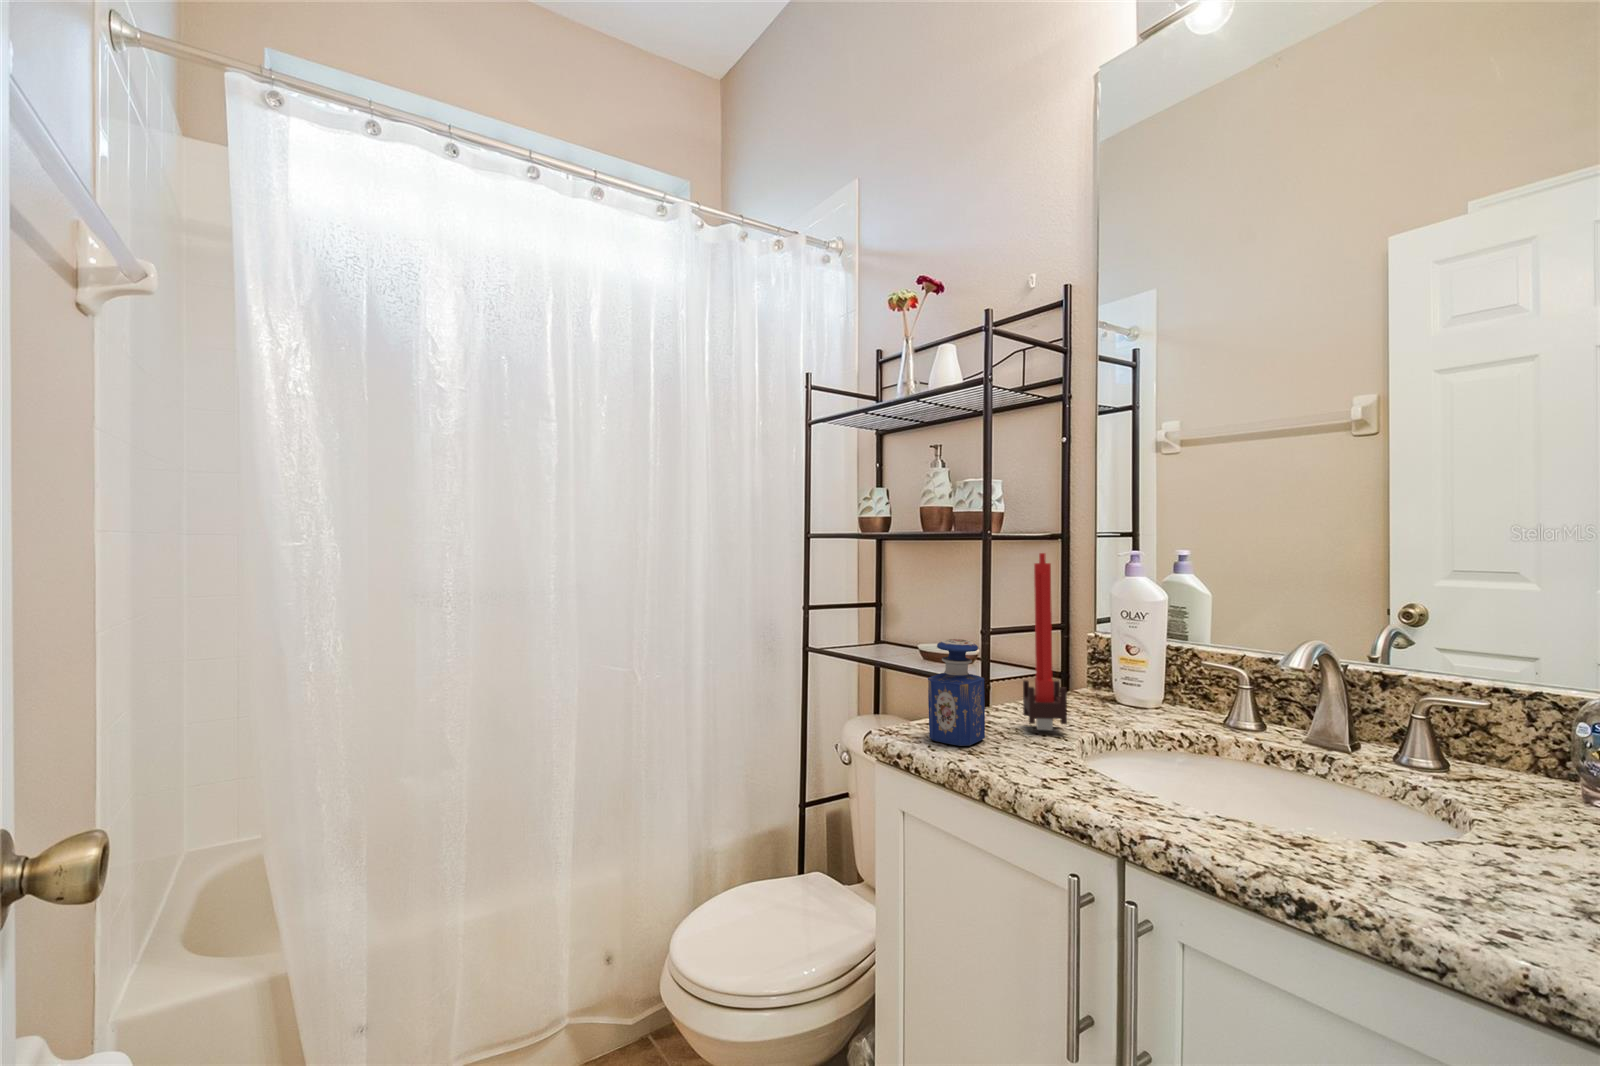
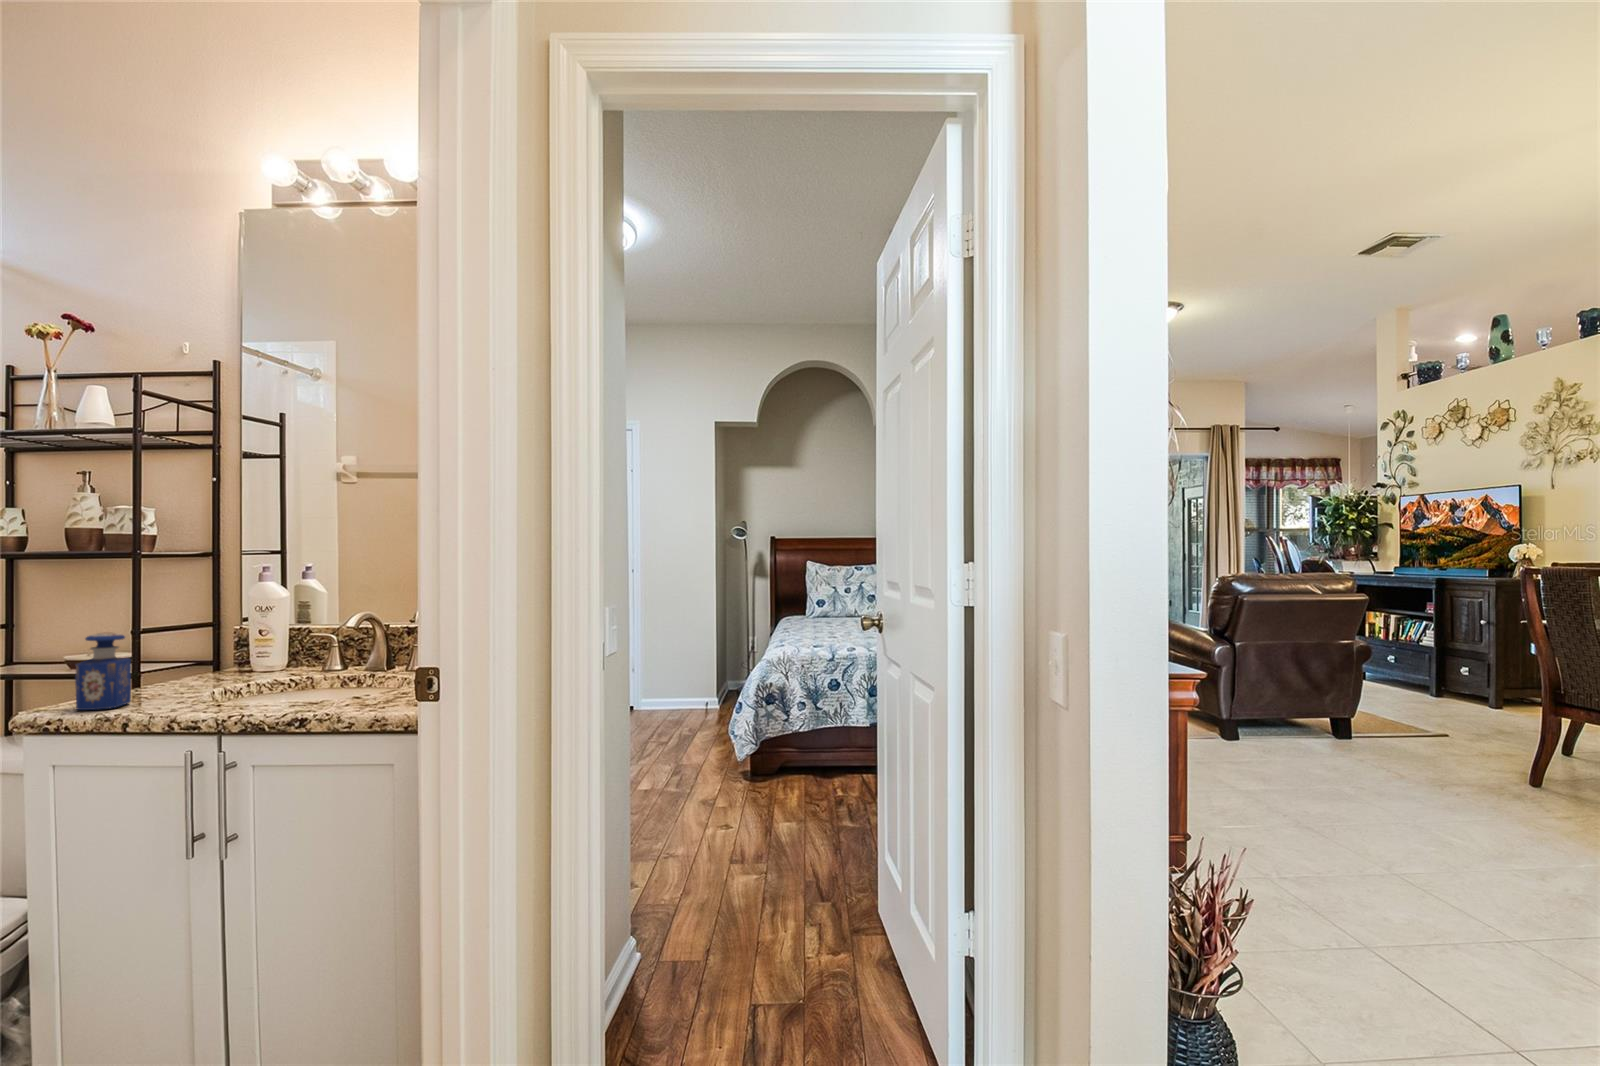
candle: present [1023,553,1067,730] -> none [169,567,205,693]

